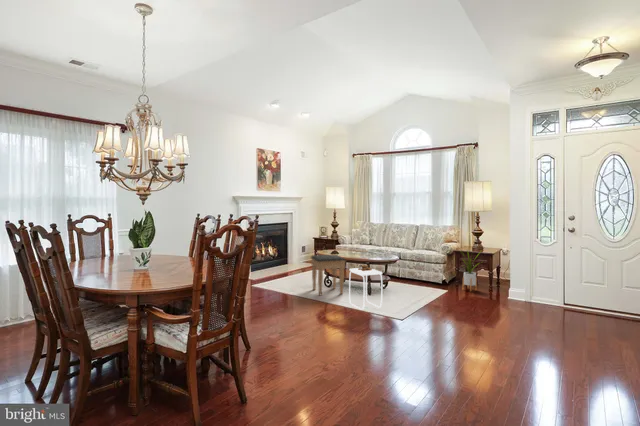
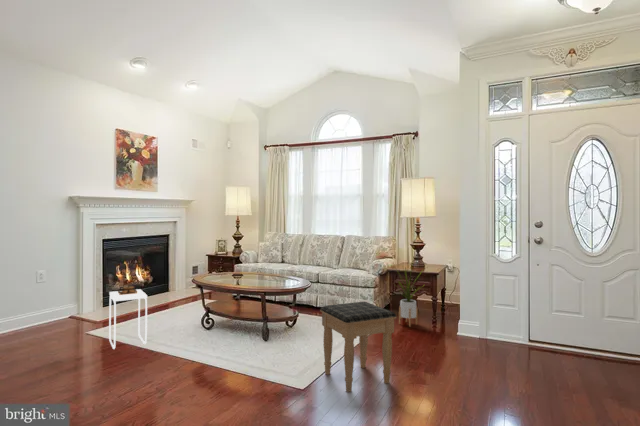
footstool: present [311,255,346,295] -> present [320,302,397,392]
side table: present [349,265,382,310] -> present [109,286,147,349]

